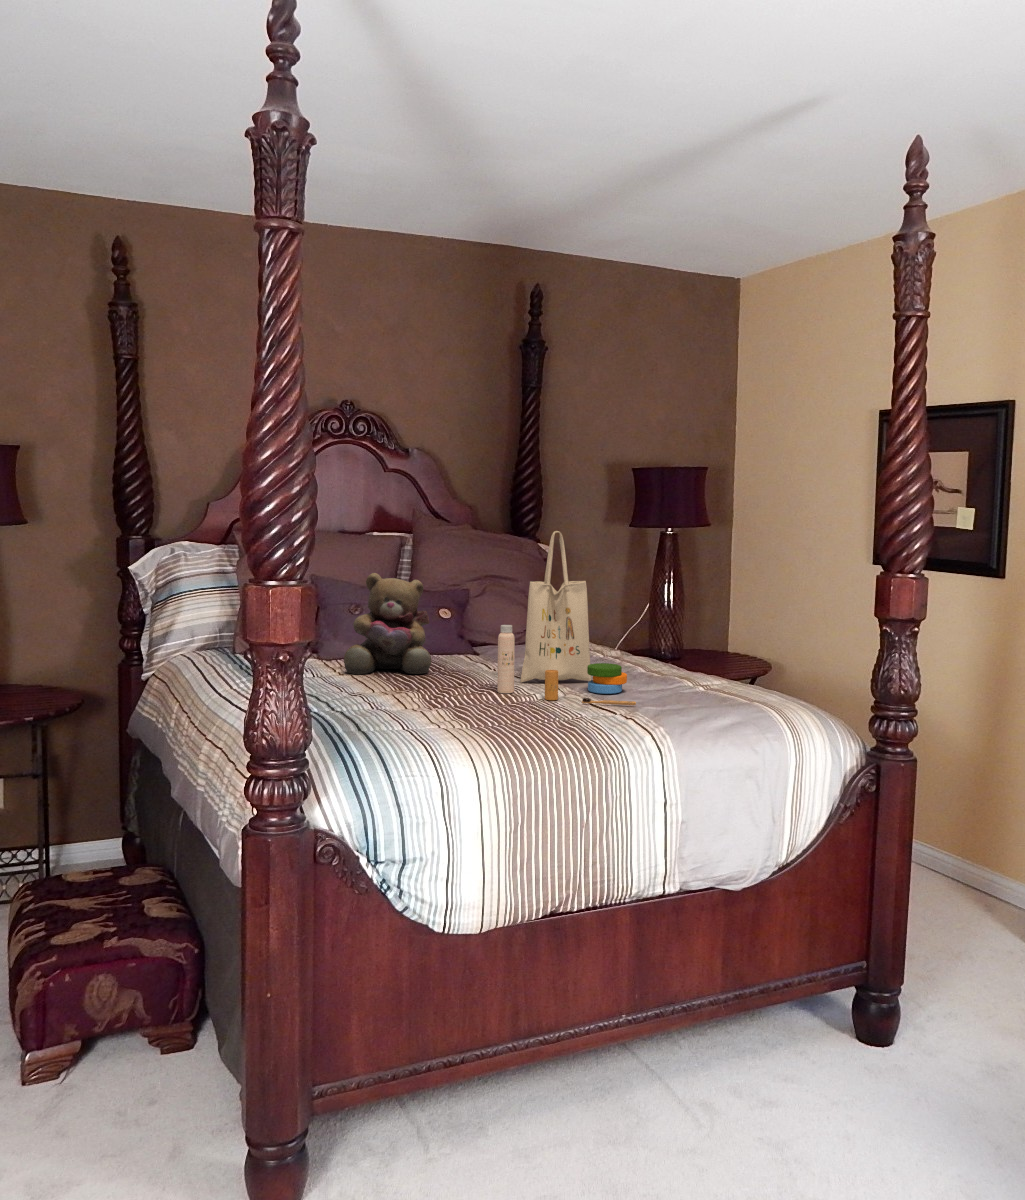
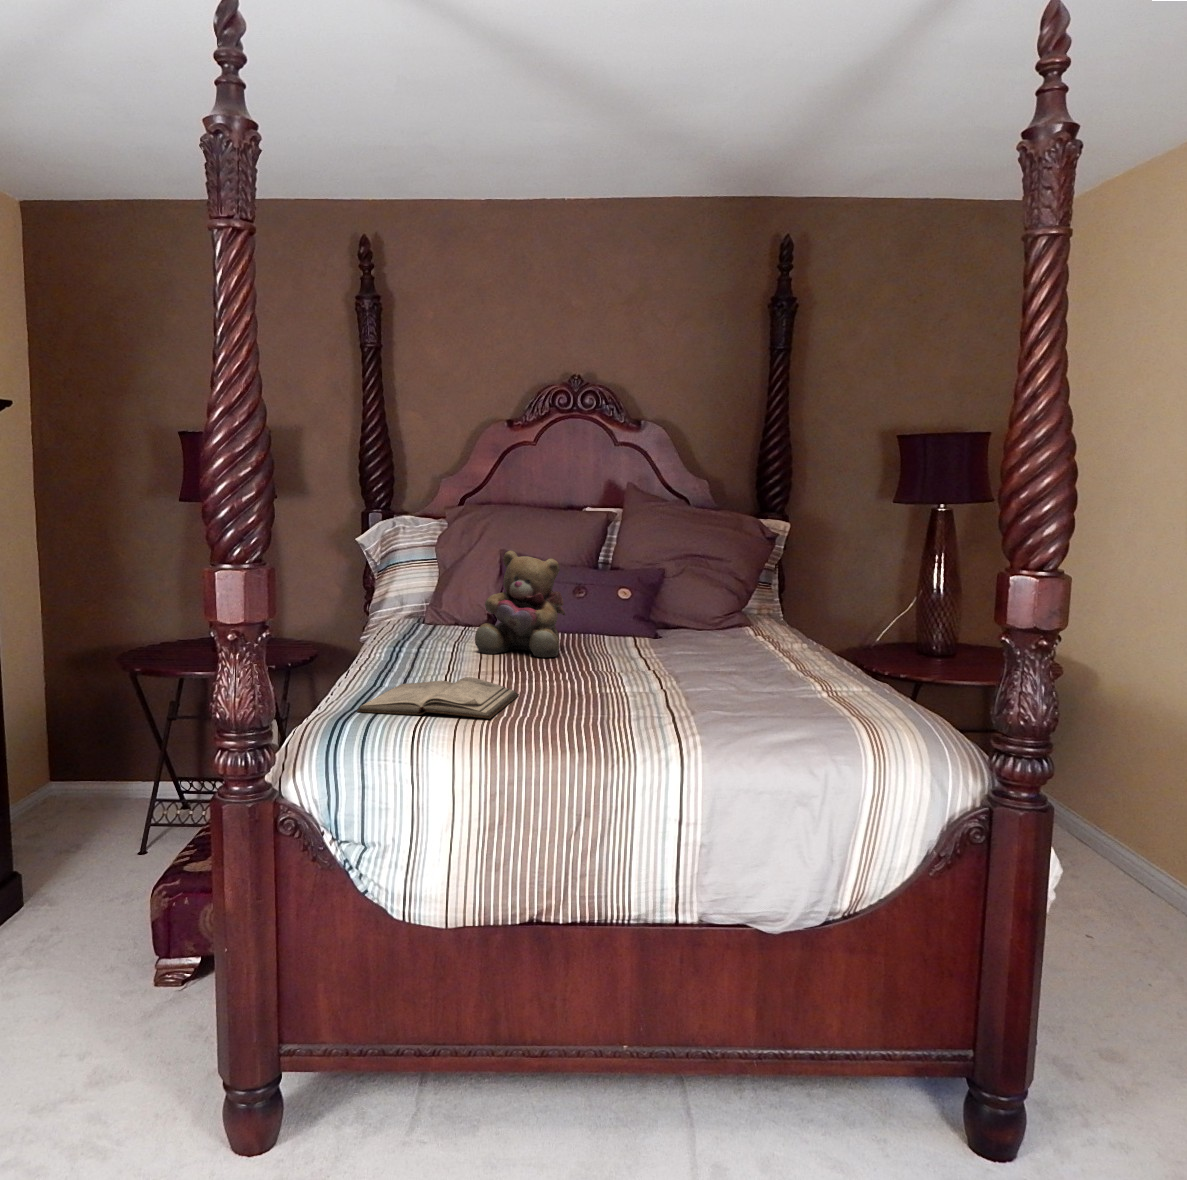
tote bag: present [497,531,636,705] -> none [590,509,734,708]
diary: none [334,694,473,735] -> present [357,677,519,719]

